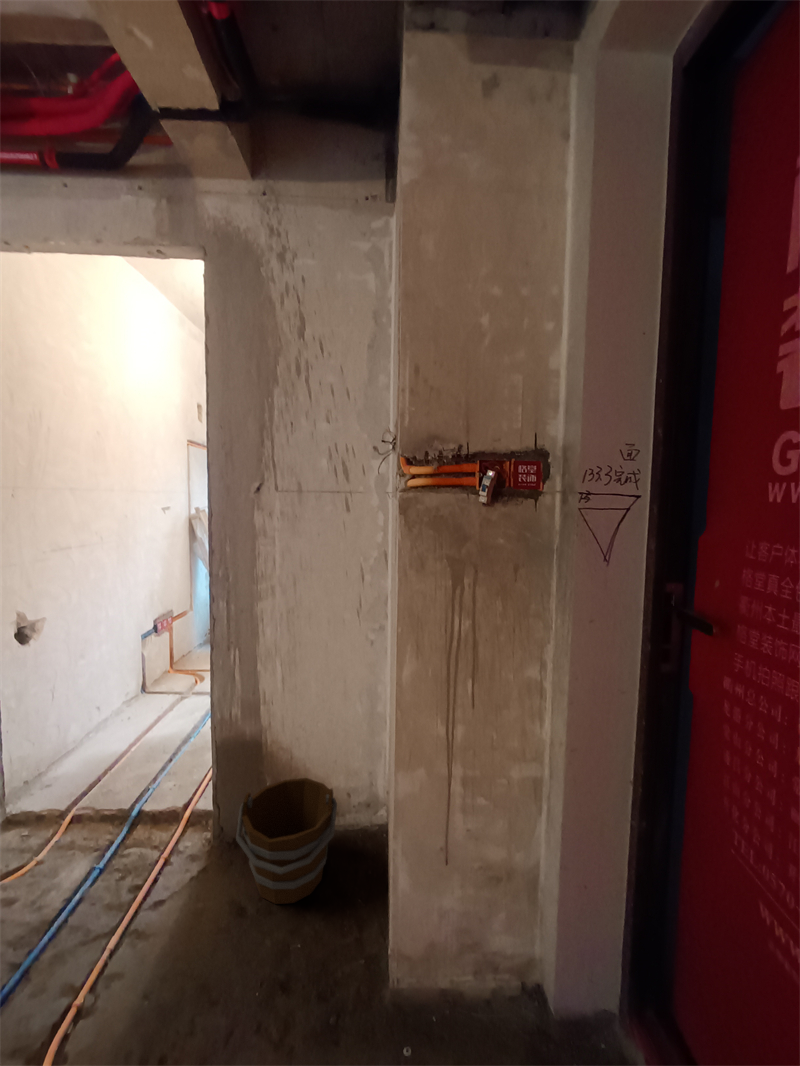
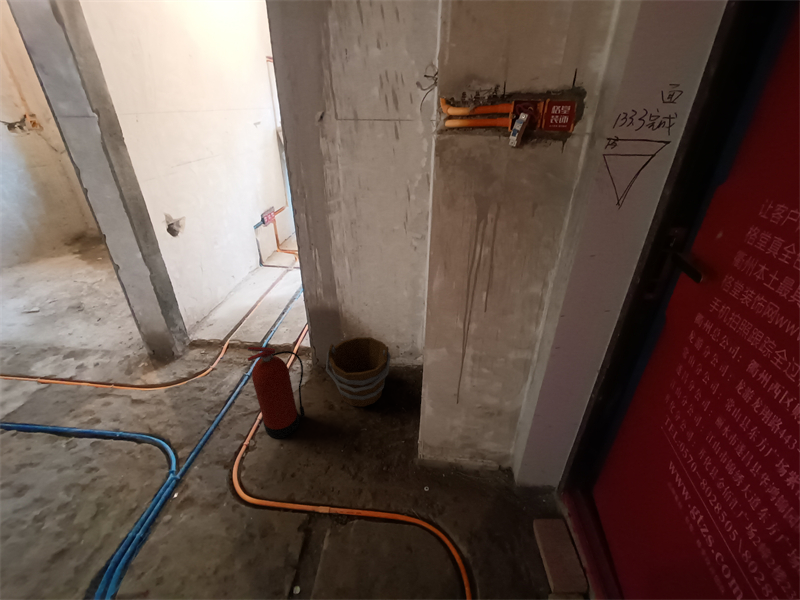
fire extinguisher: none [111,801,201,990] -> present [247,347,305,438]

